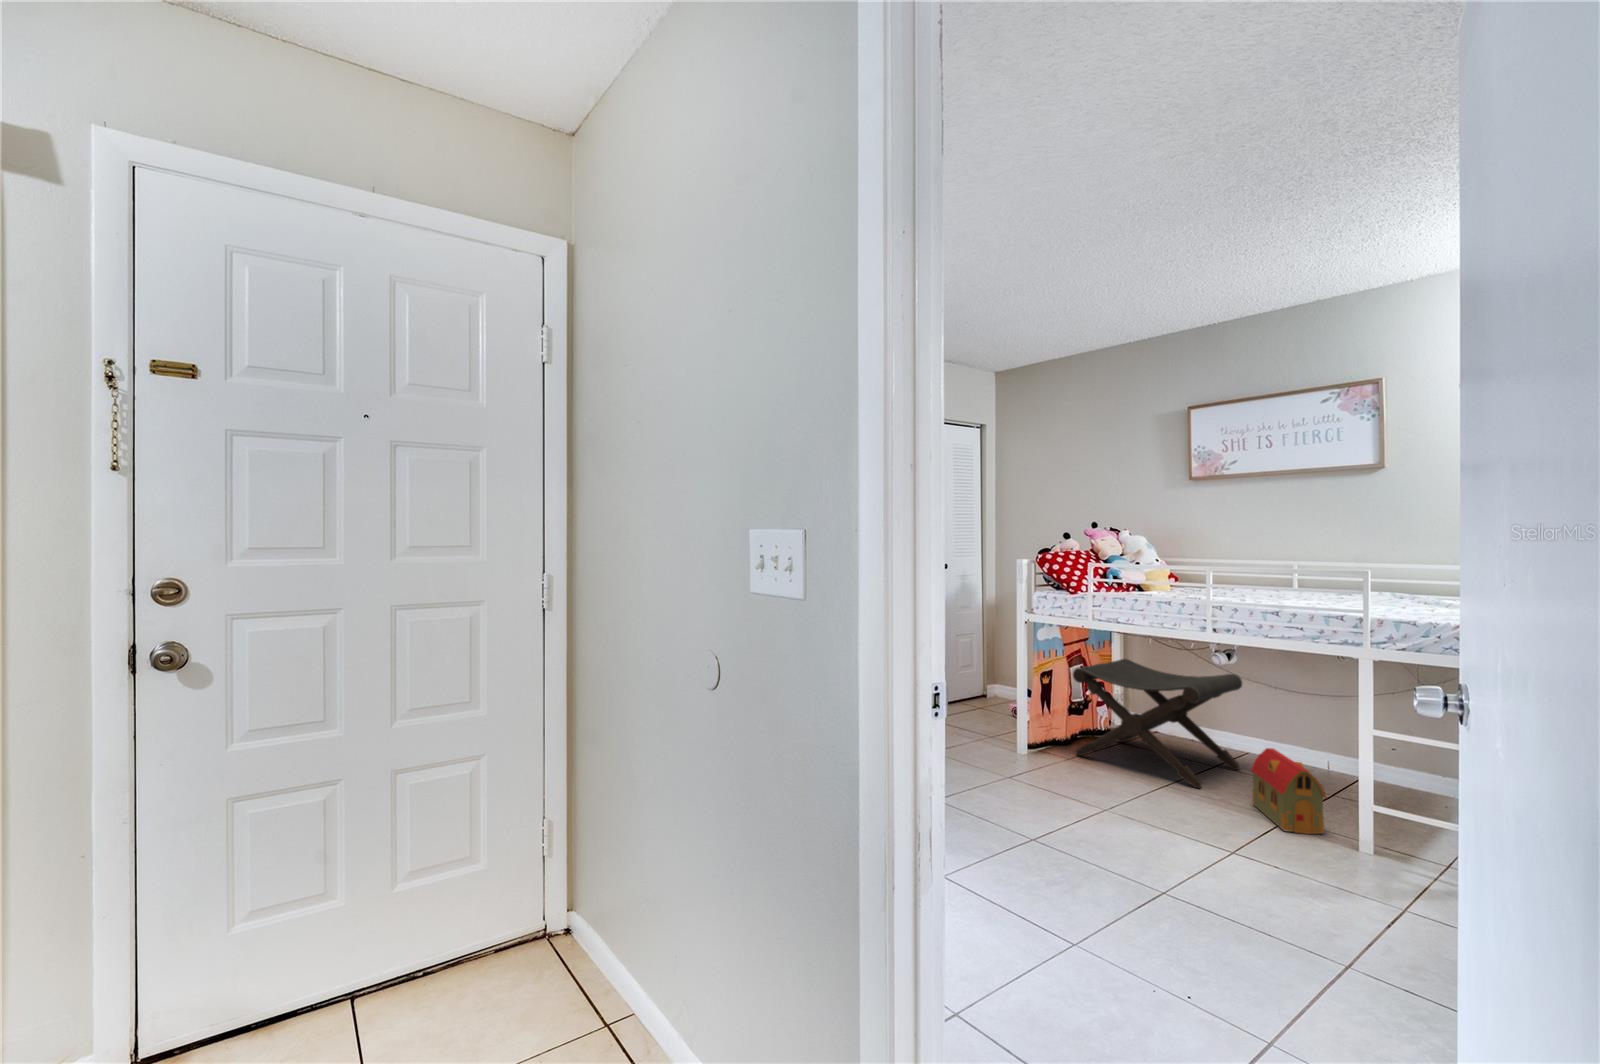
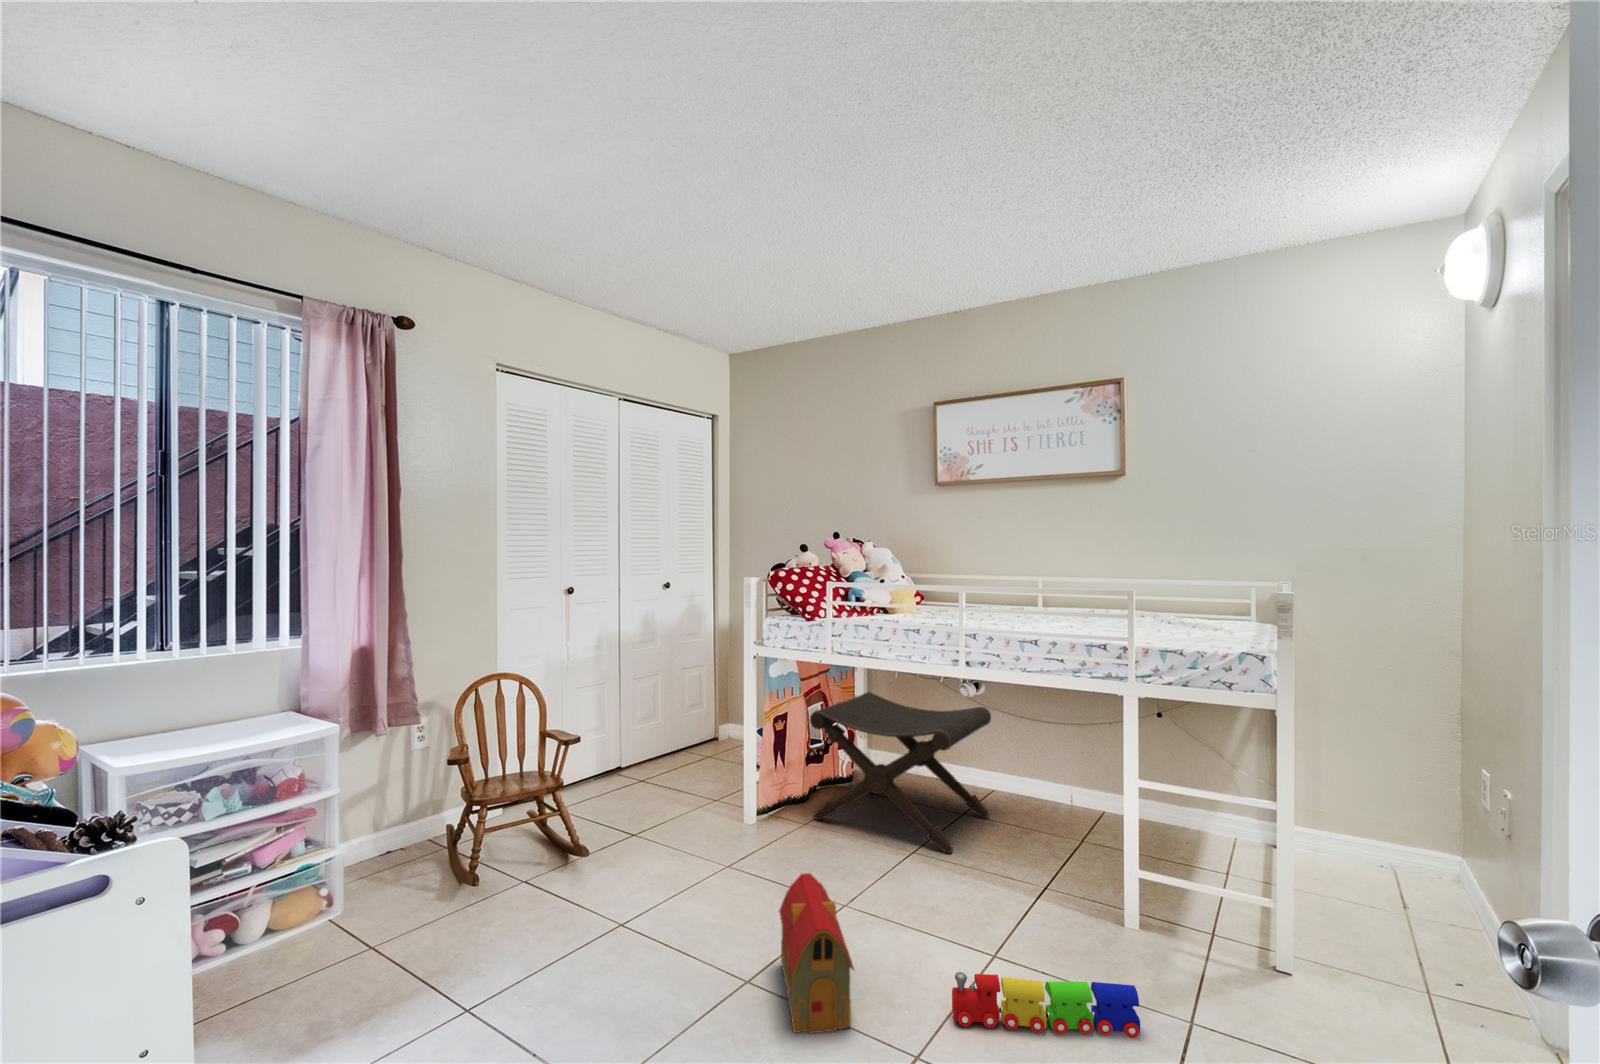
toy house: present [1251,748,1326,834] -> present [779,873,854,1033]
toy train: none [1192,842,1353,905] -> present [952,972,1140,1038]

